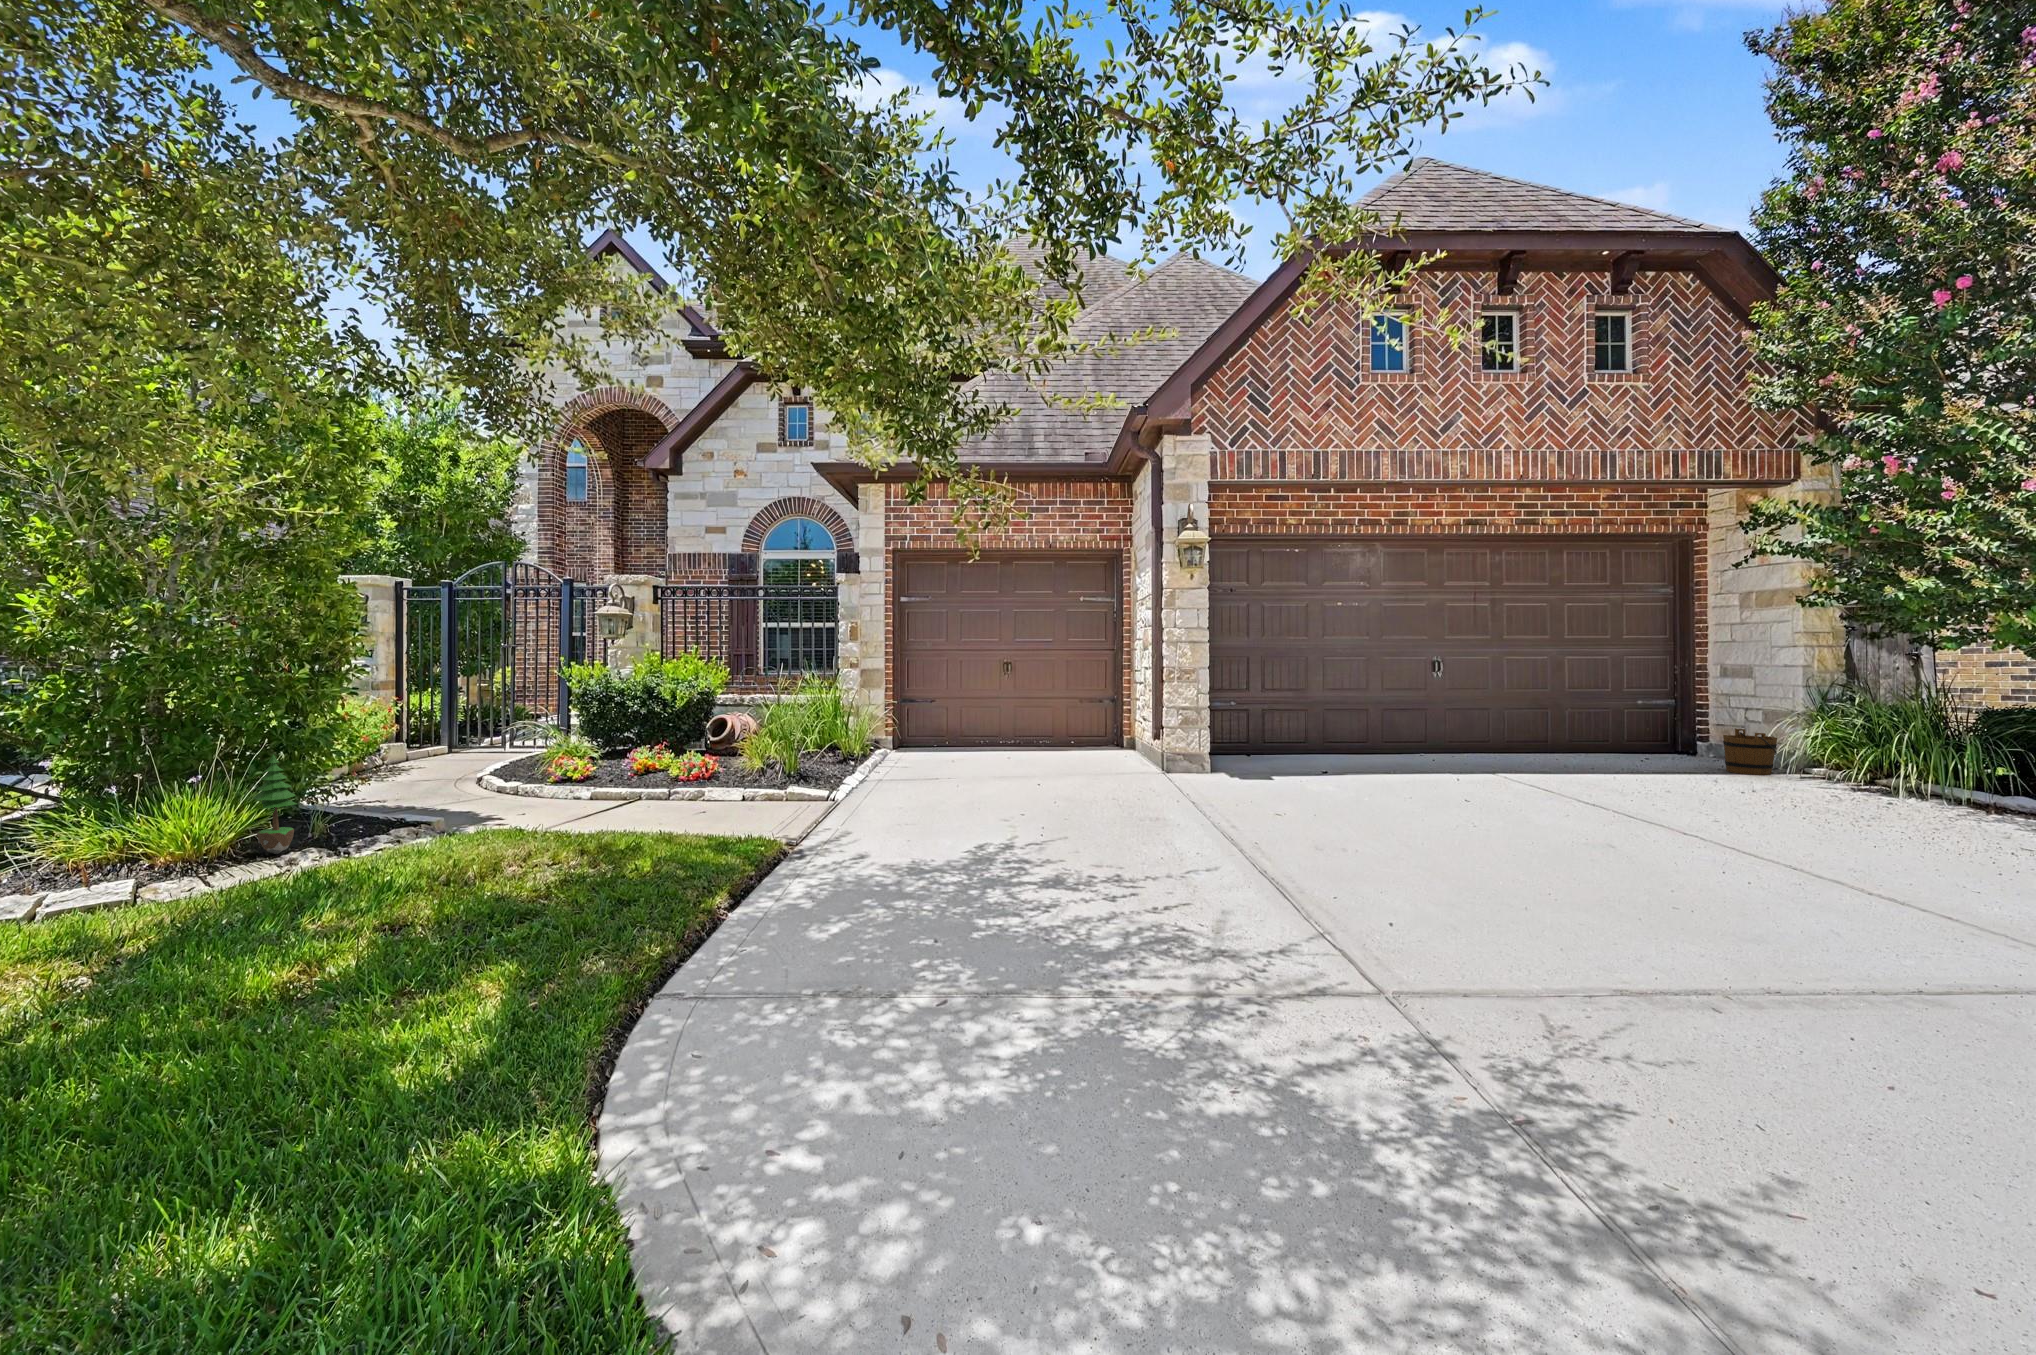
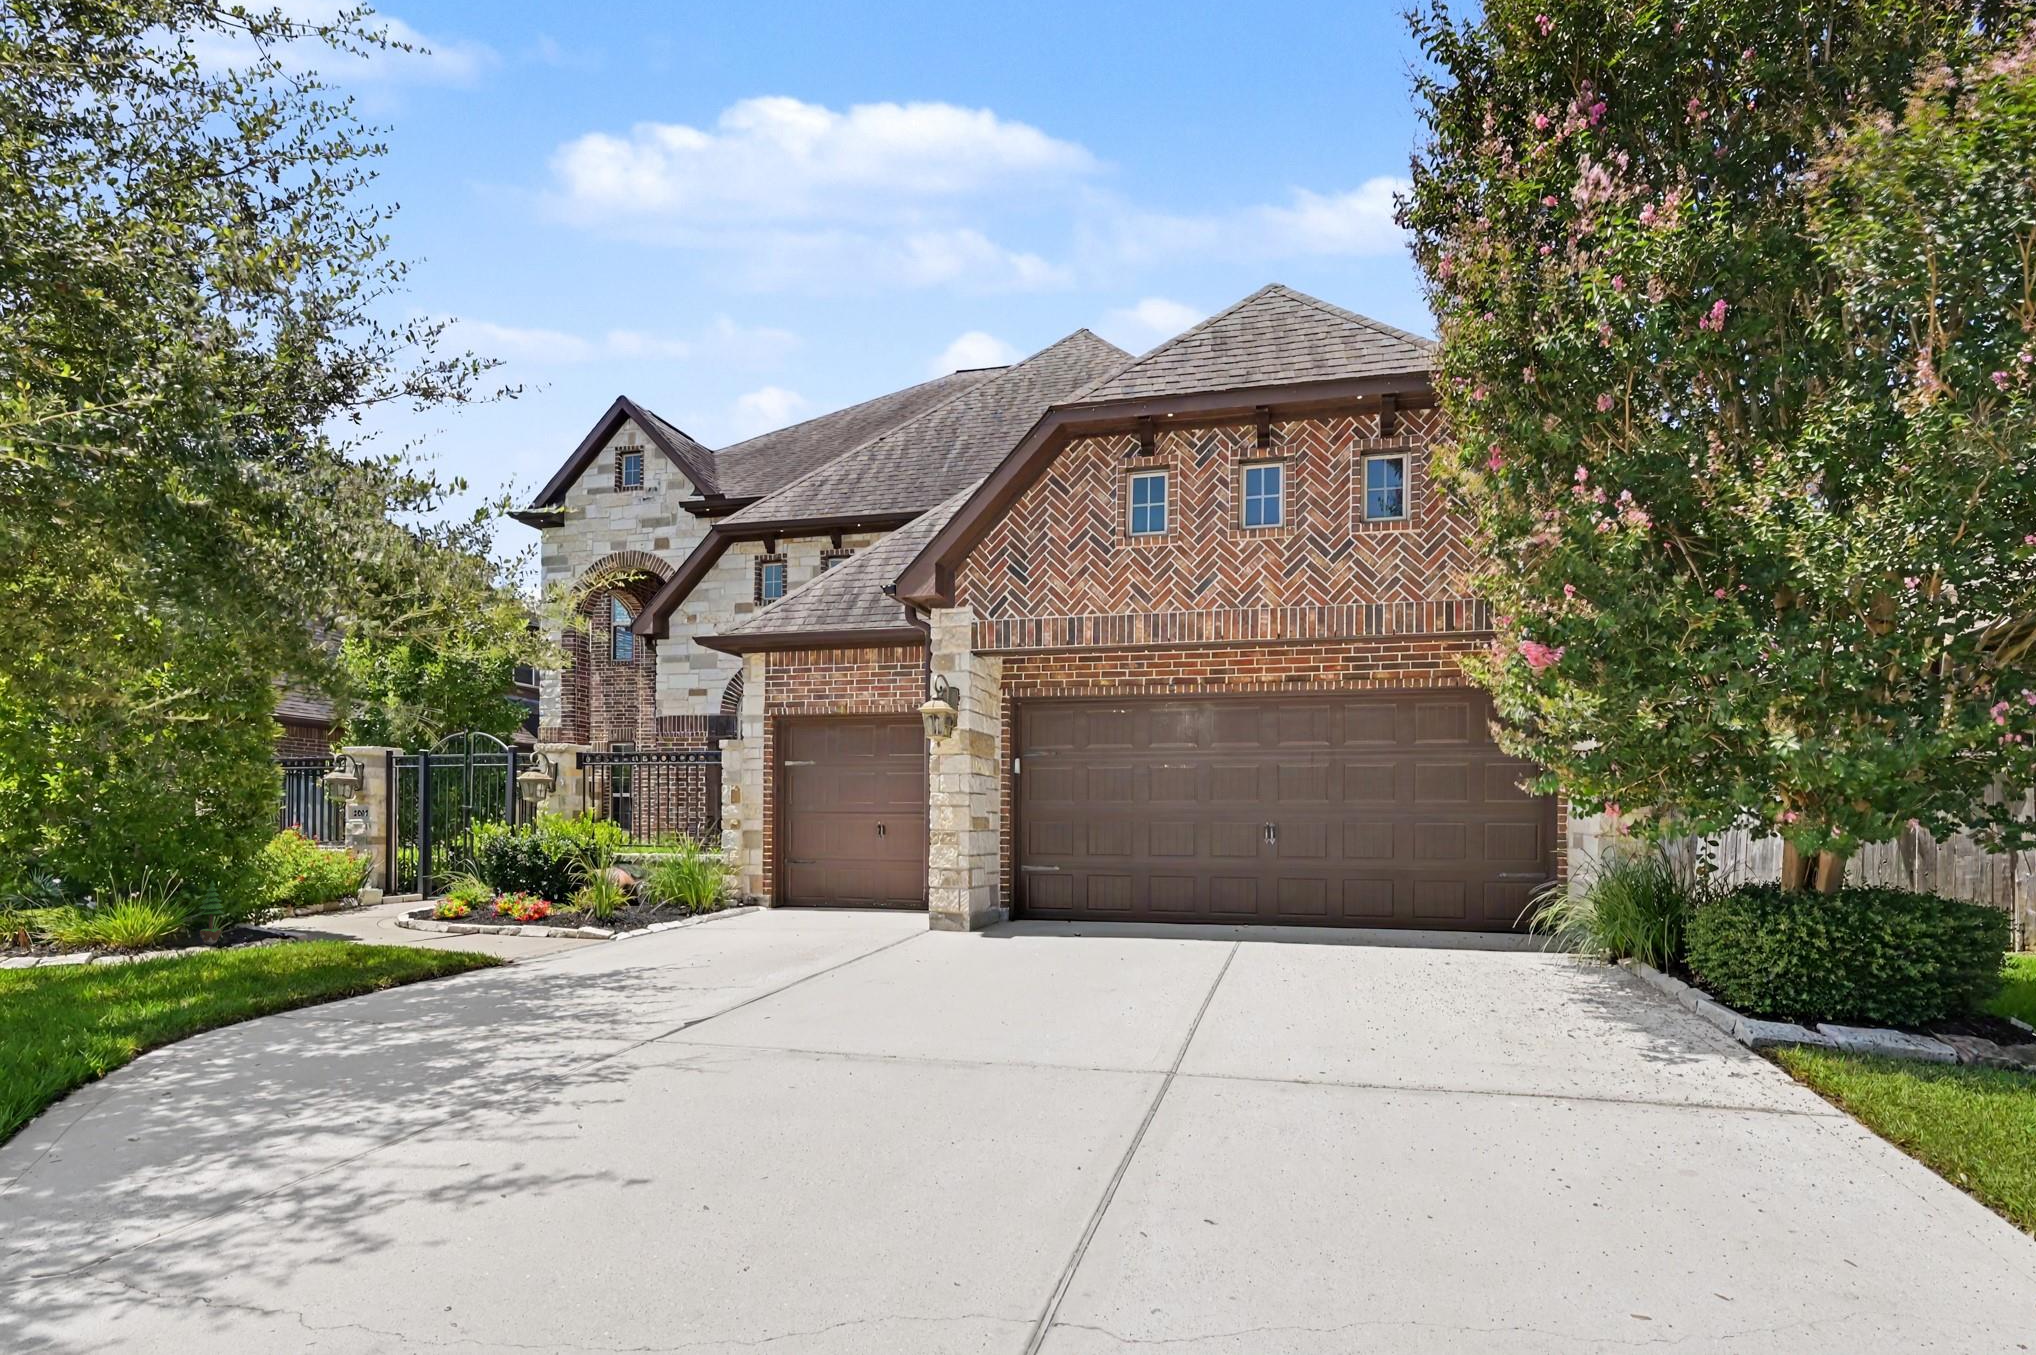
bucket: present [1723,729,1777,775] -> none [1516,901,1566,952]

